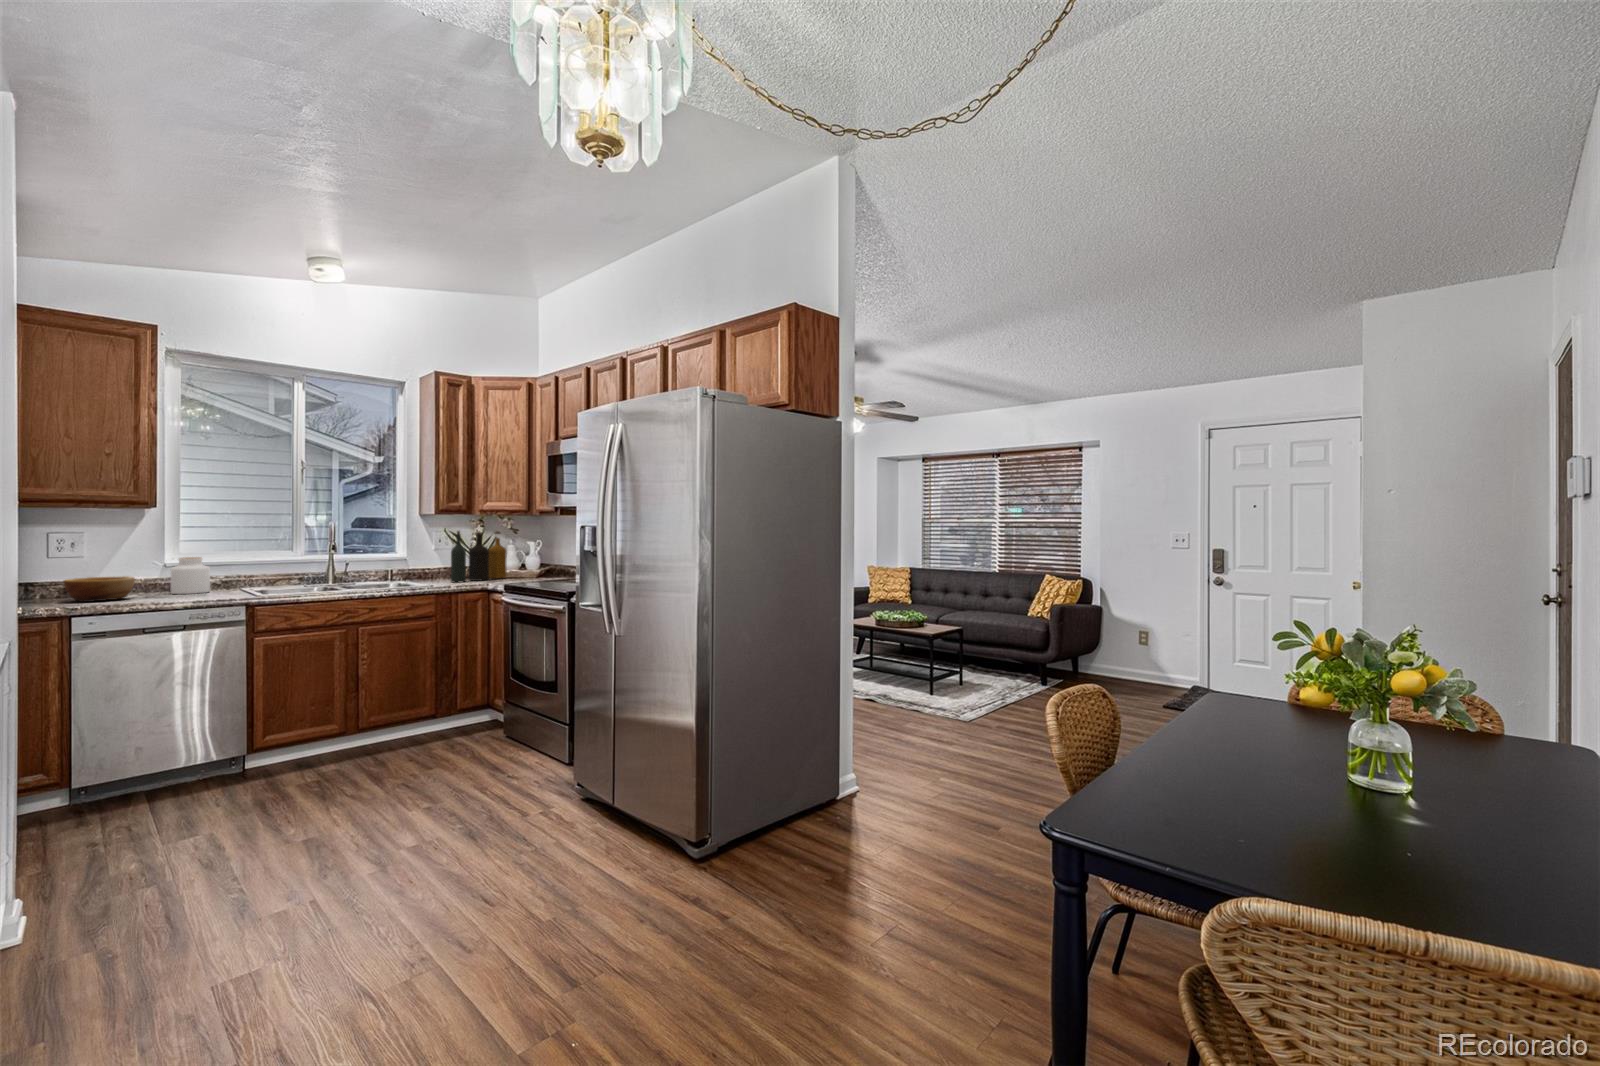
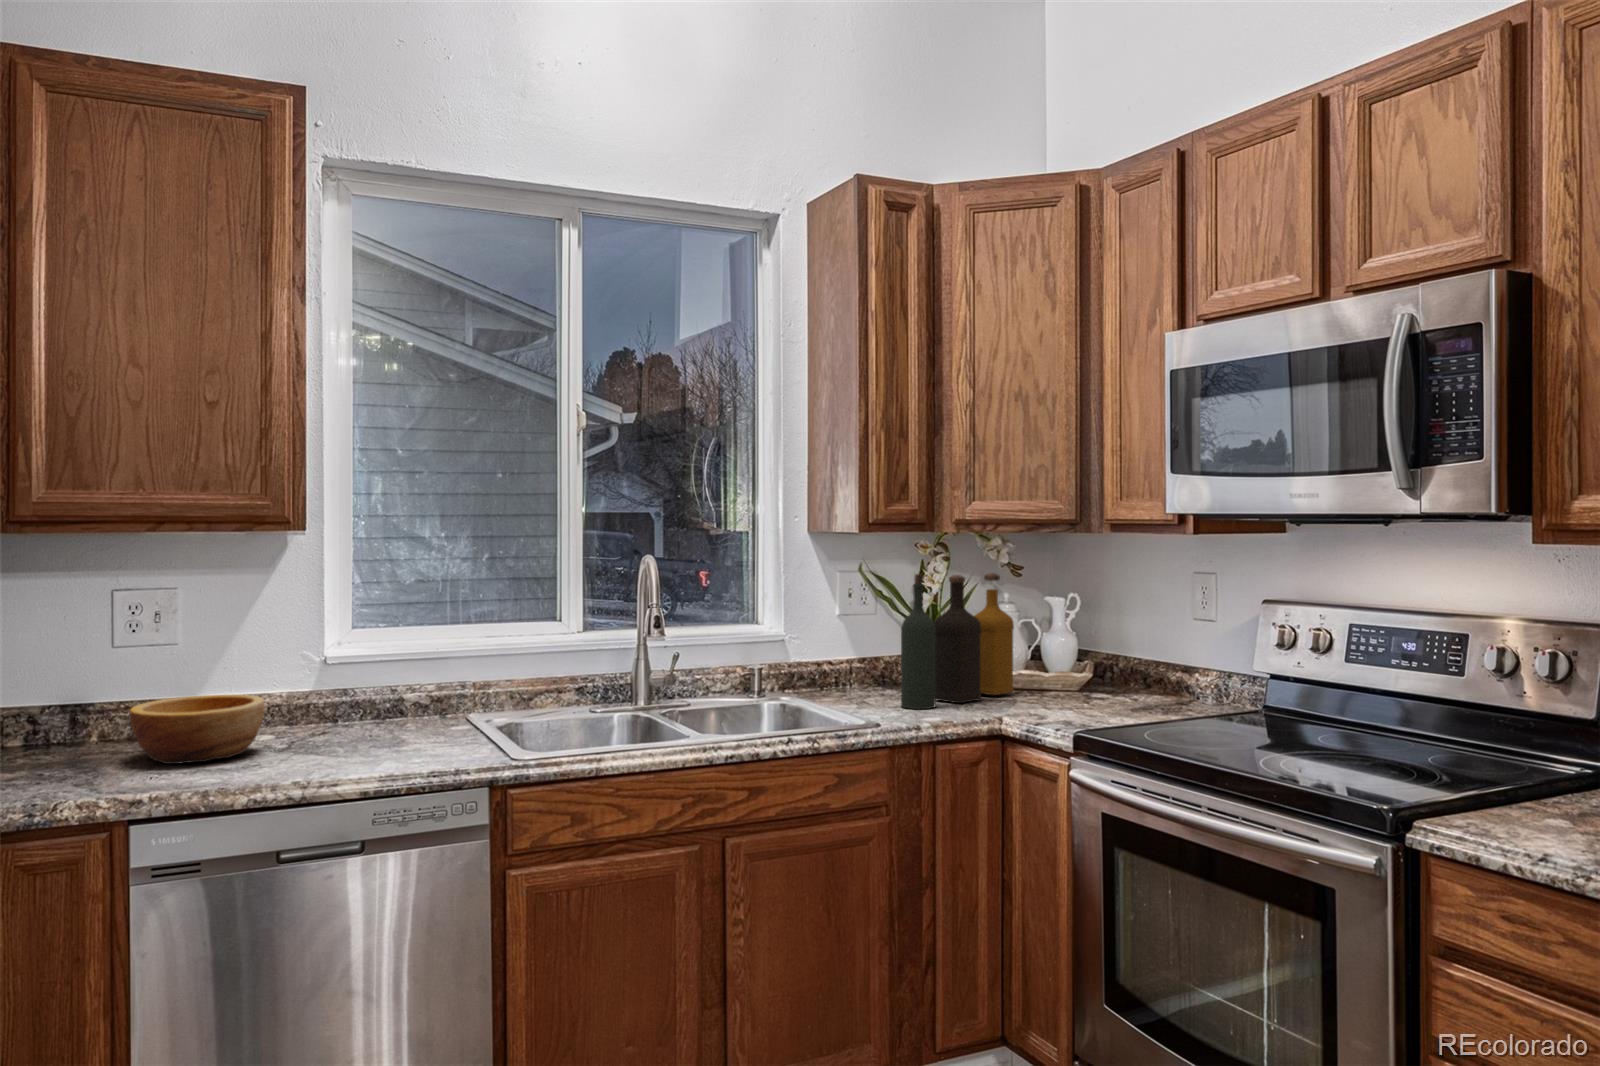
jar: present [171,557,210,594] -> none [335,643,409,734]

